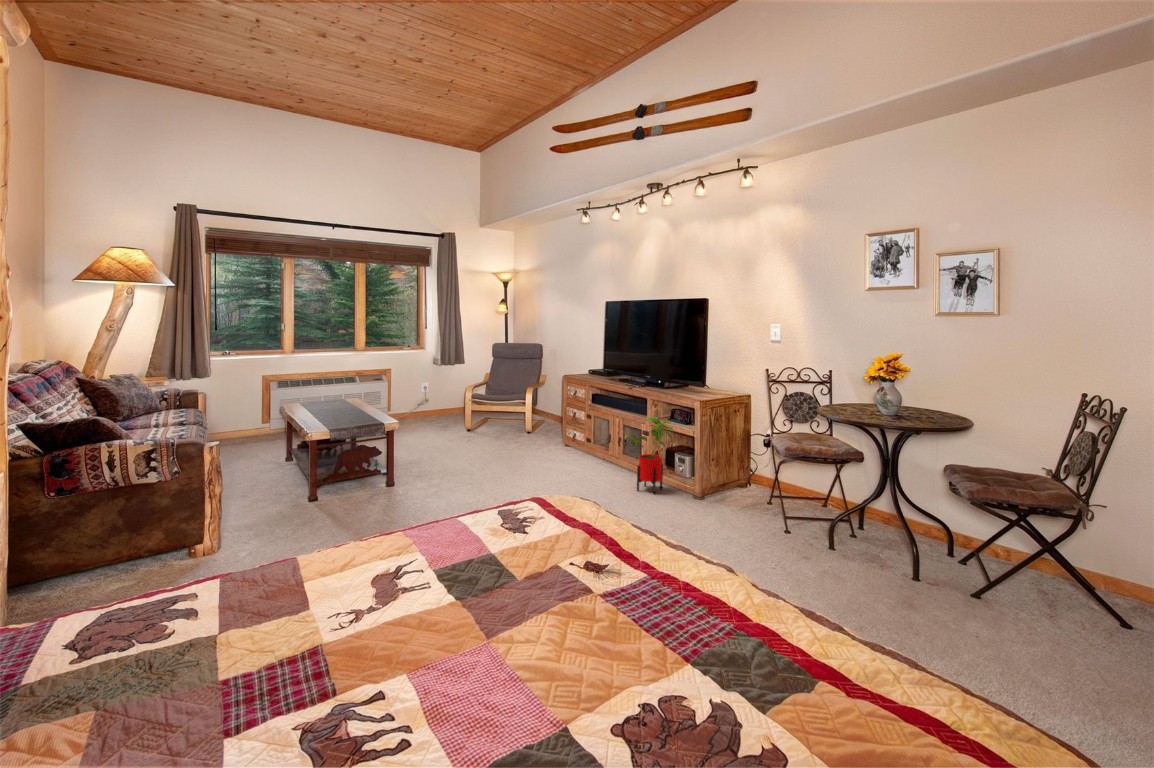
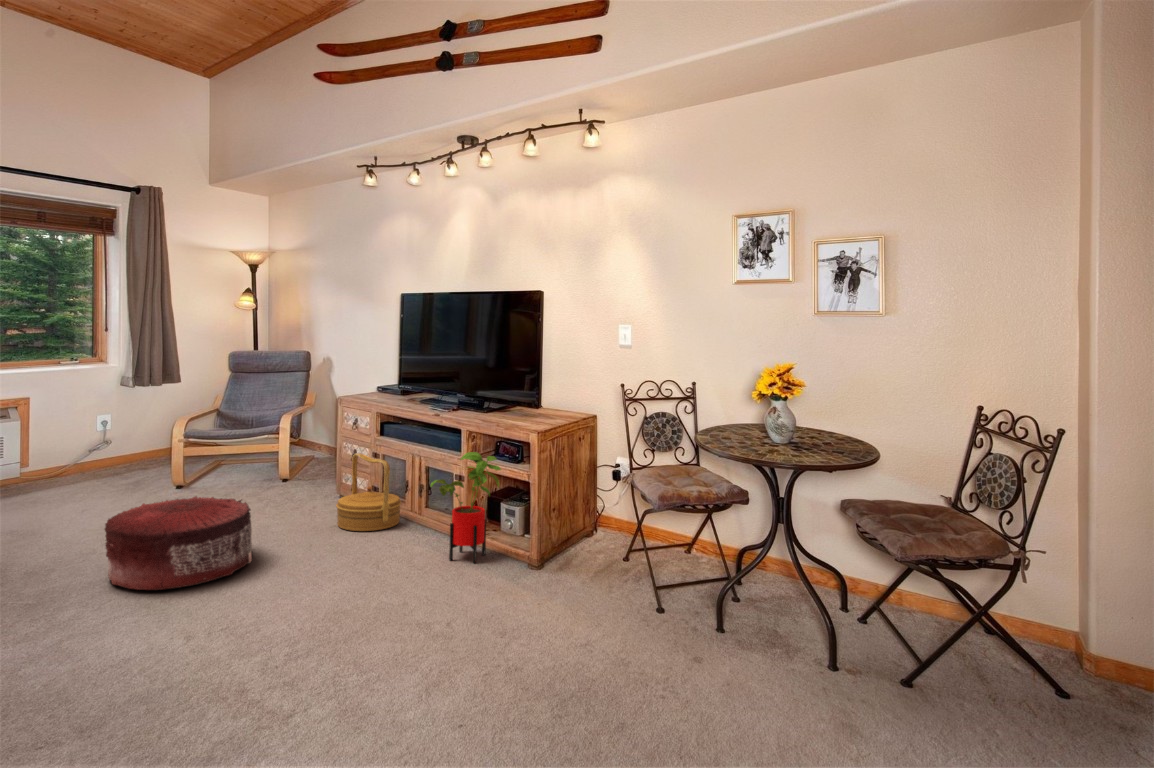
woven basket: none [563,415,606,468] -> present [336,453,401,531]
pouf: none [436,437,514,491] -> present [105,496,252,590]

